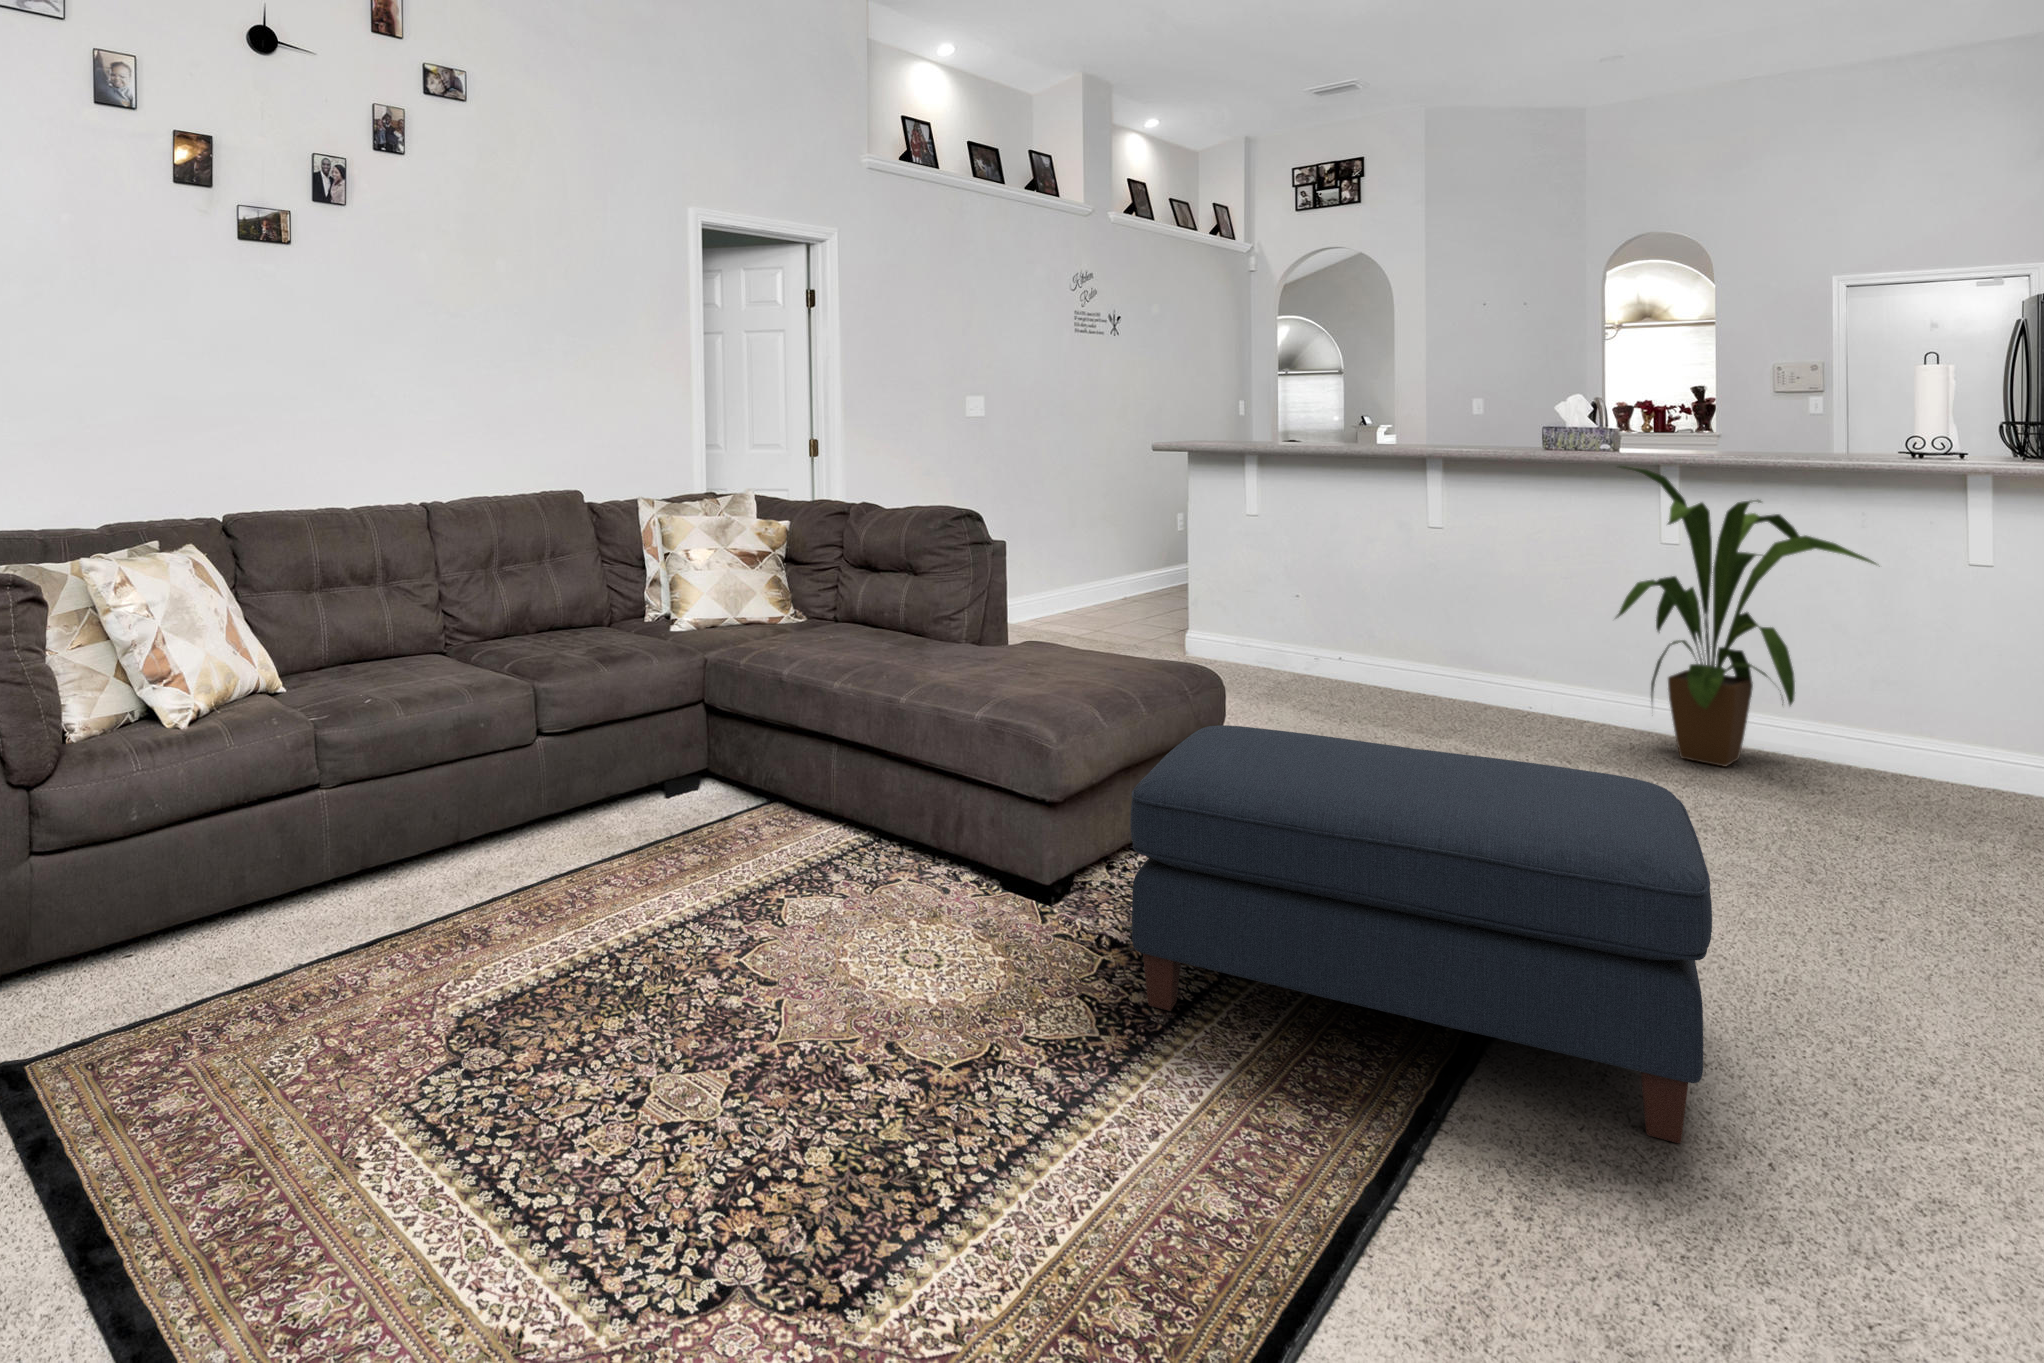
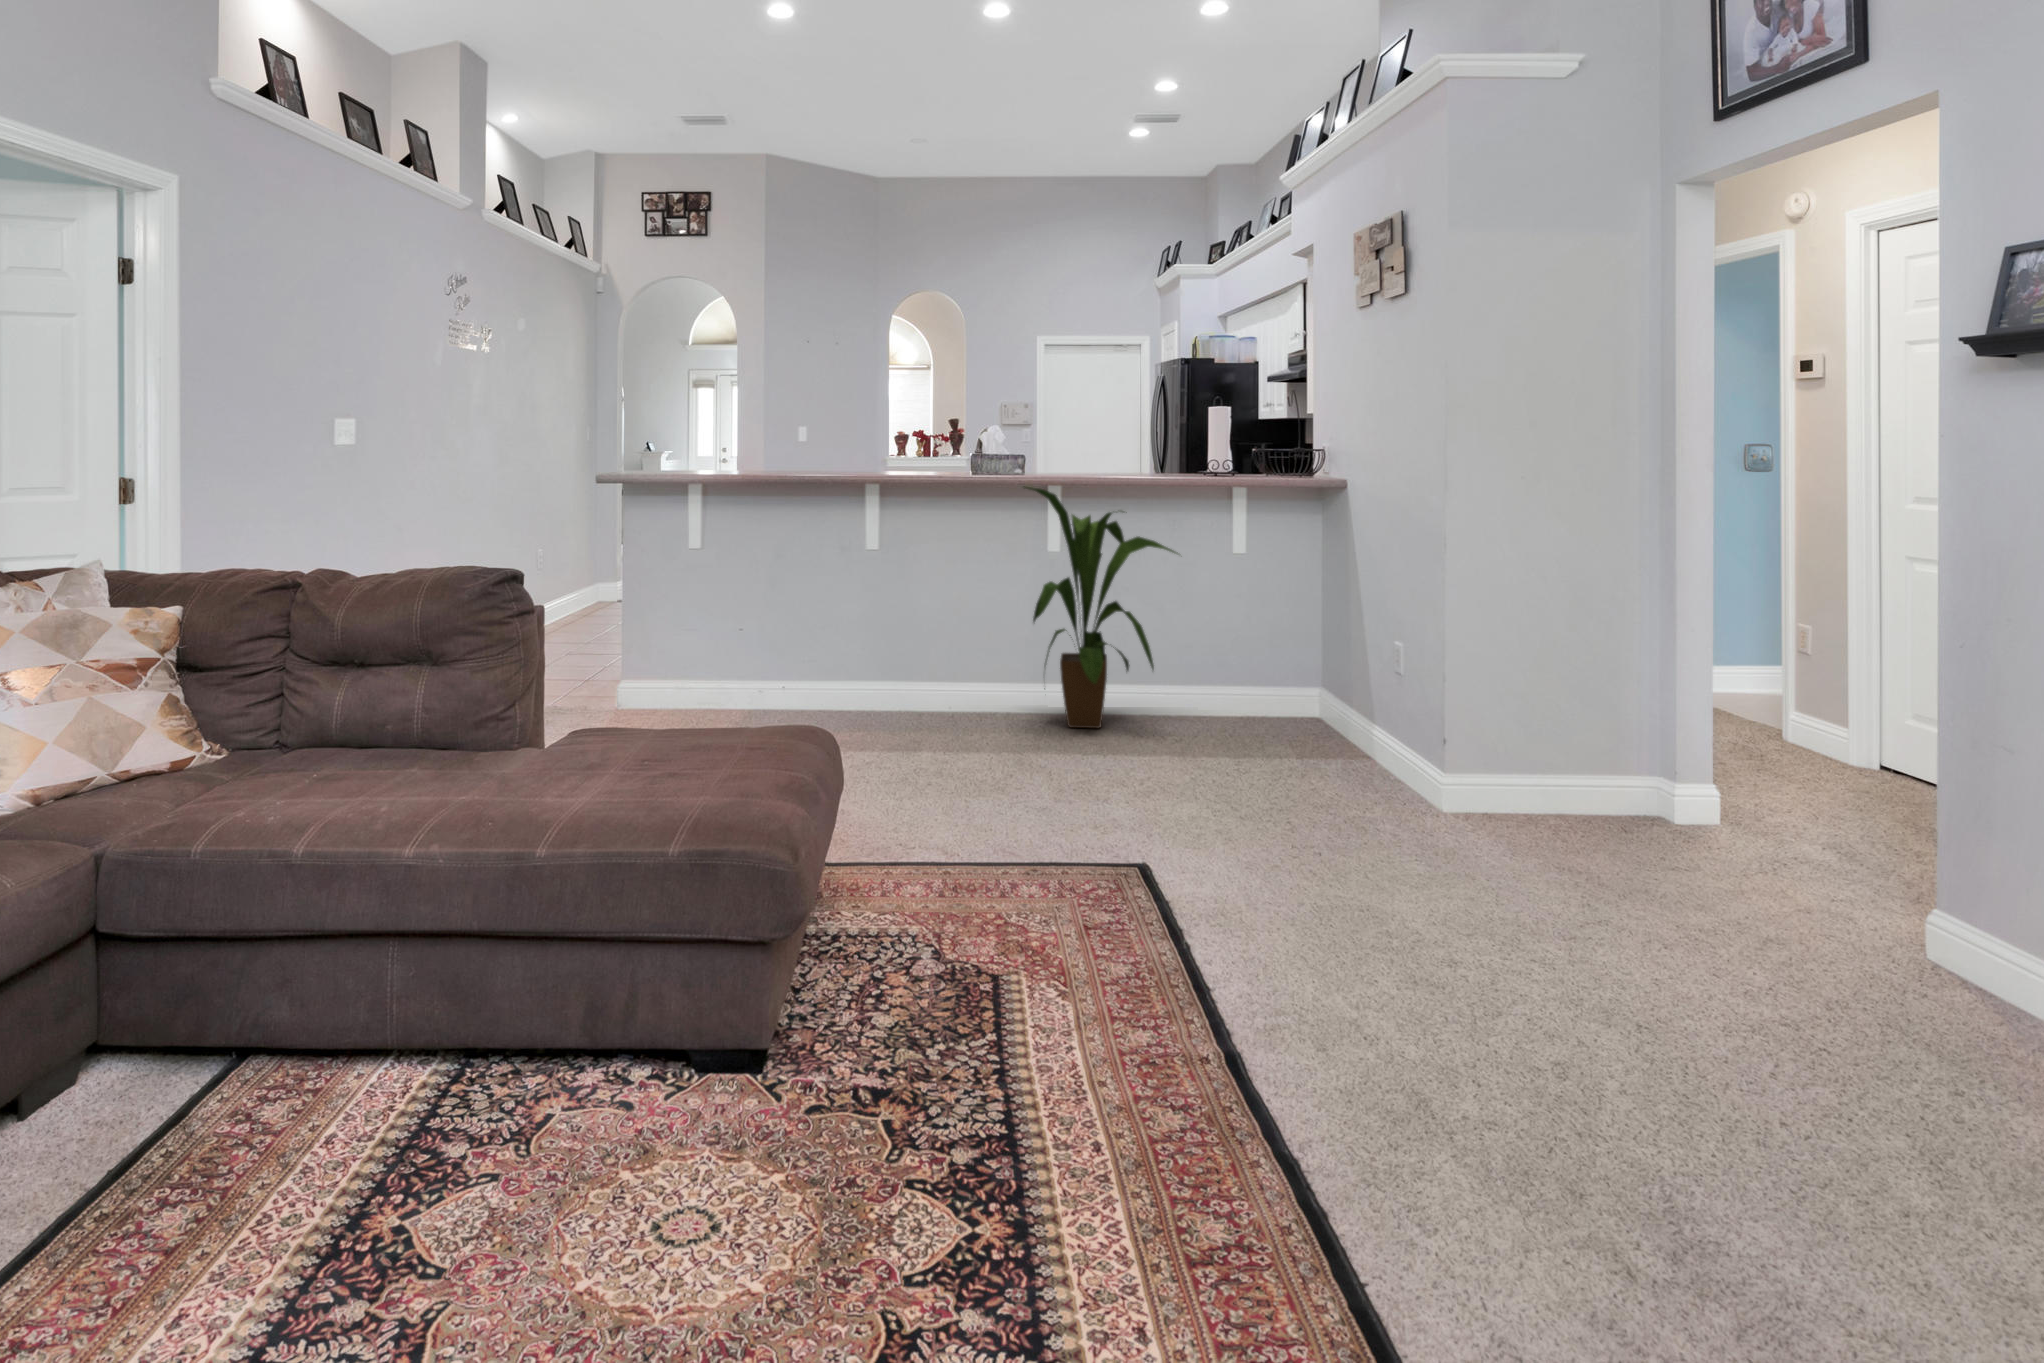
ottoman: present [1130,725,1712,1144] -> none [894,768,1462,1163]

